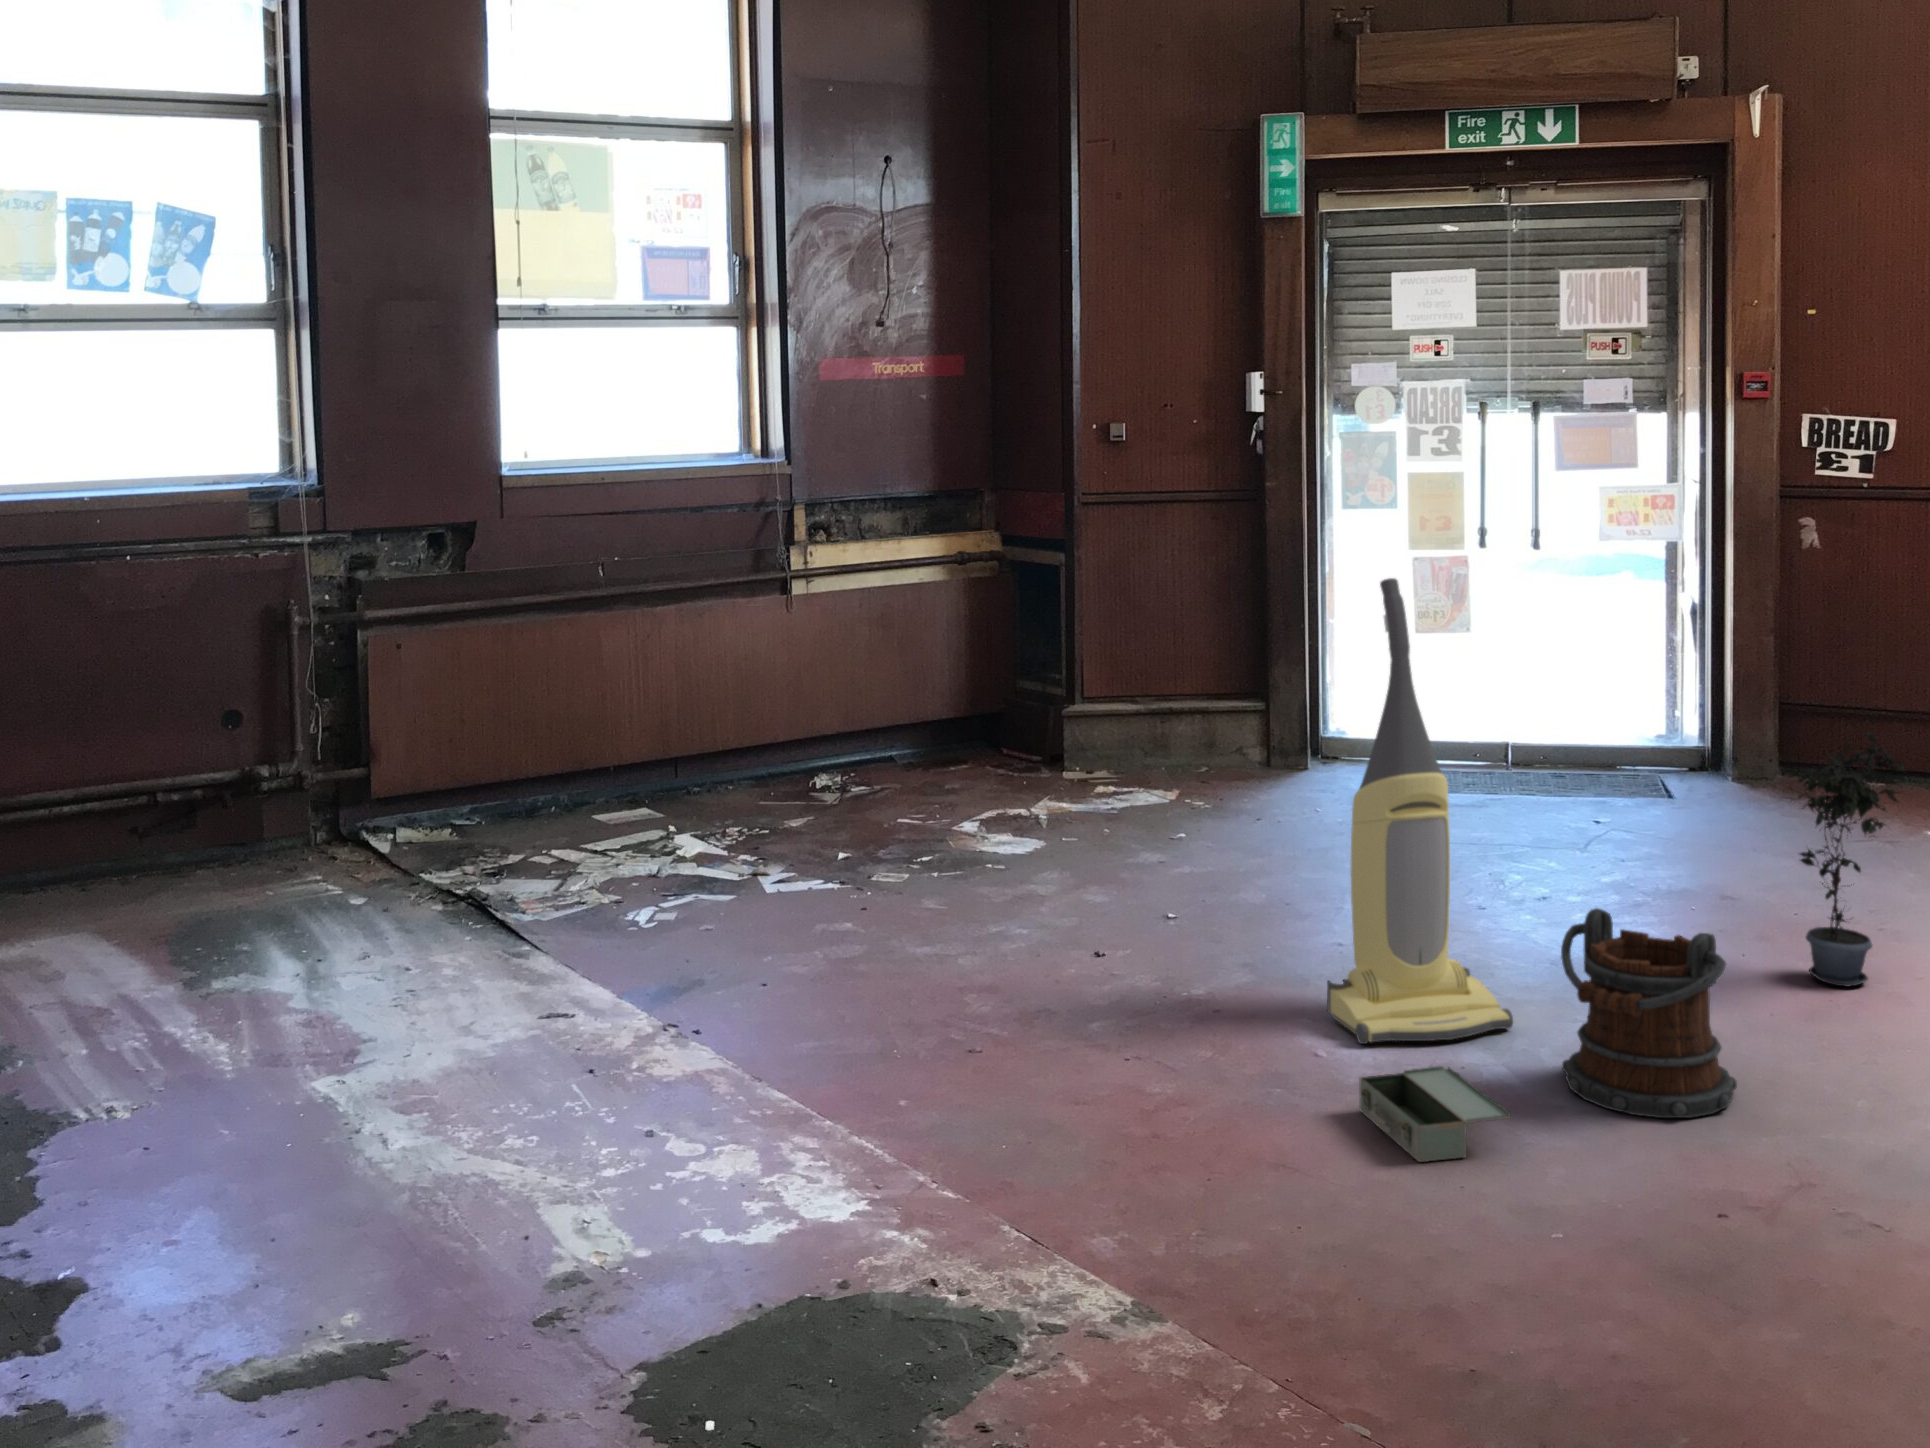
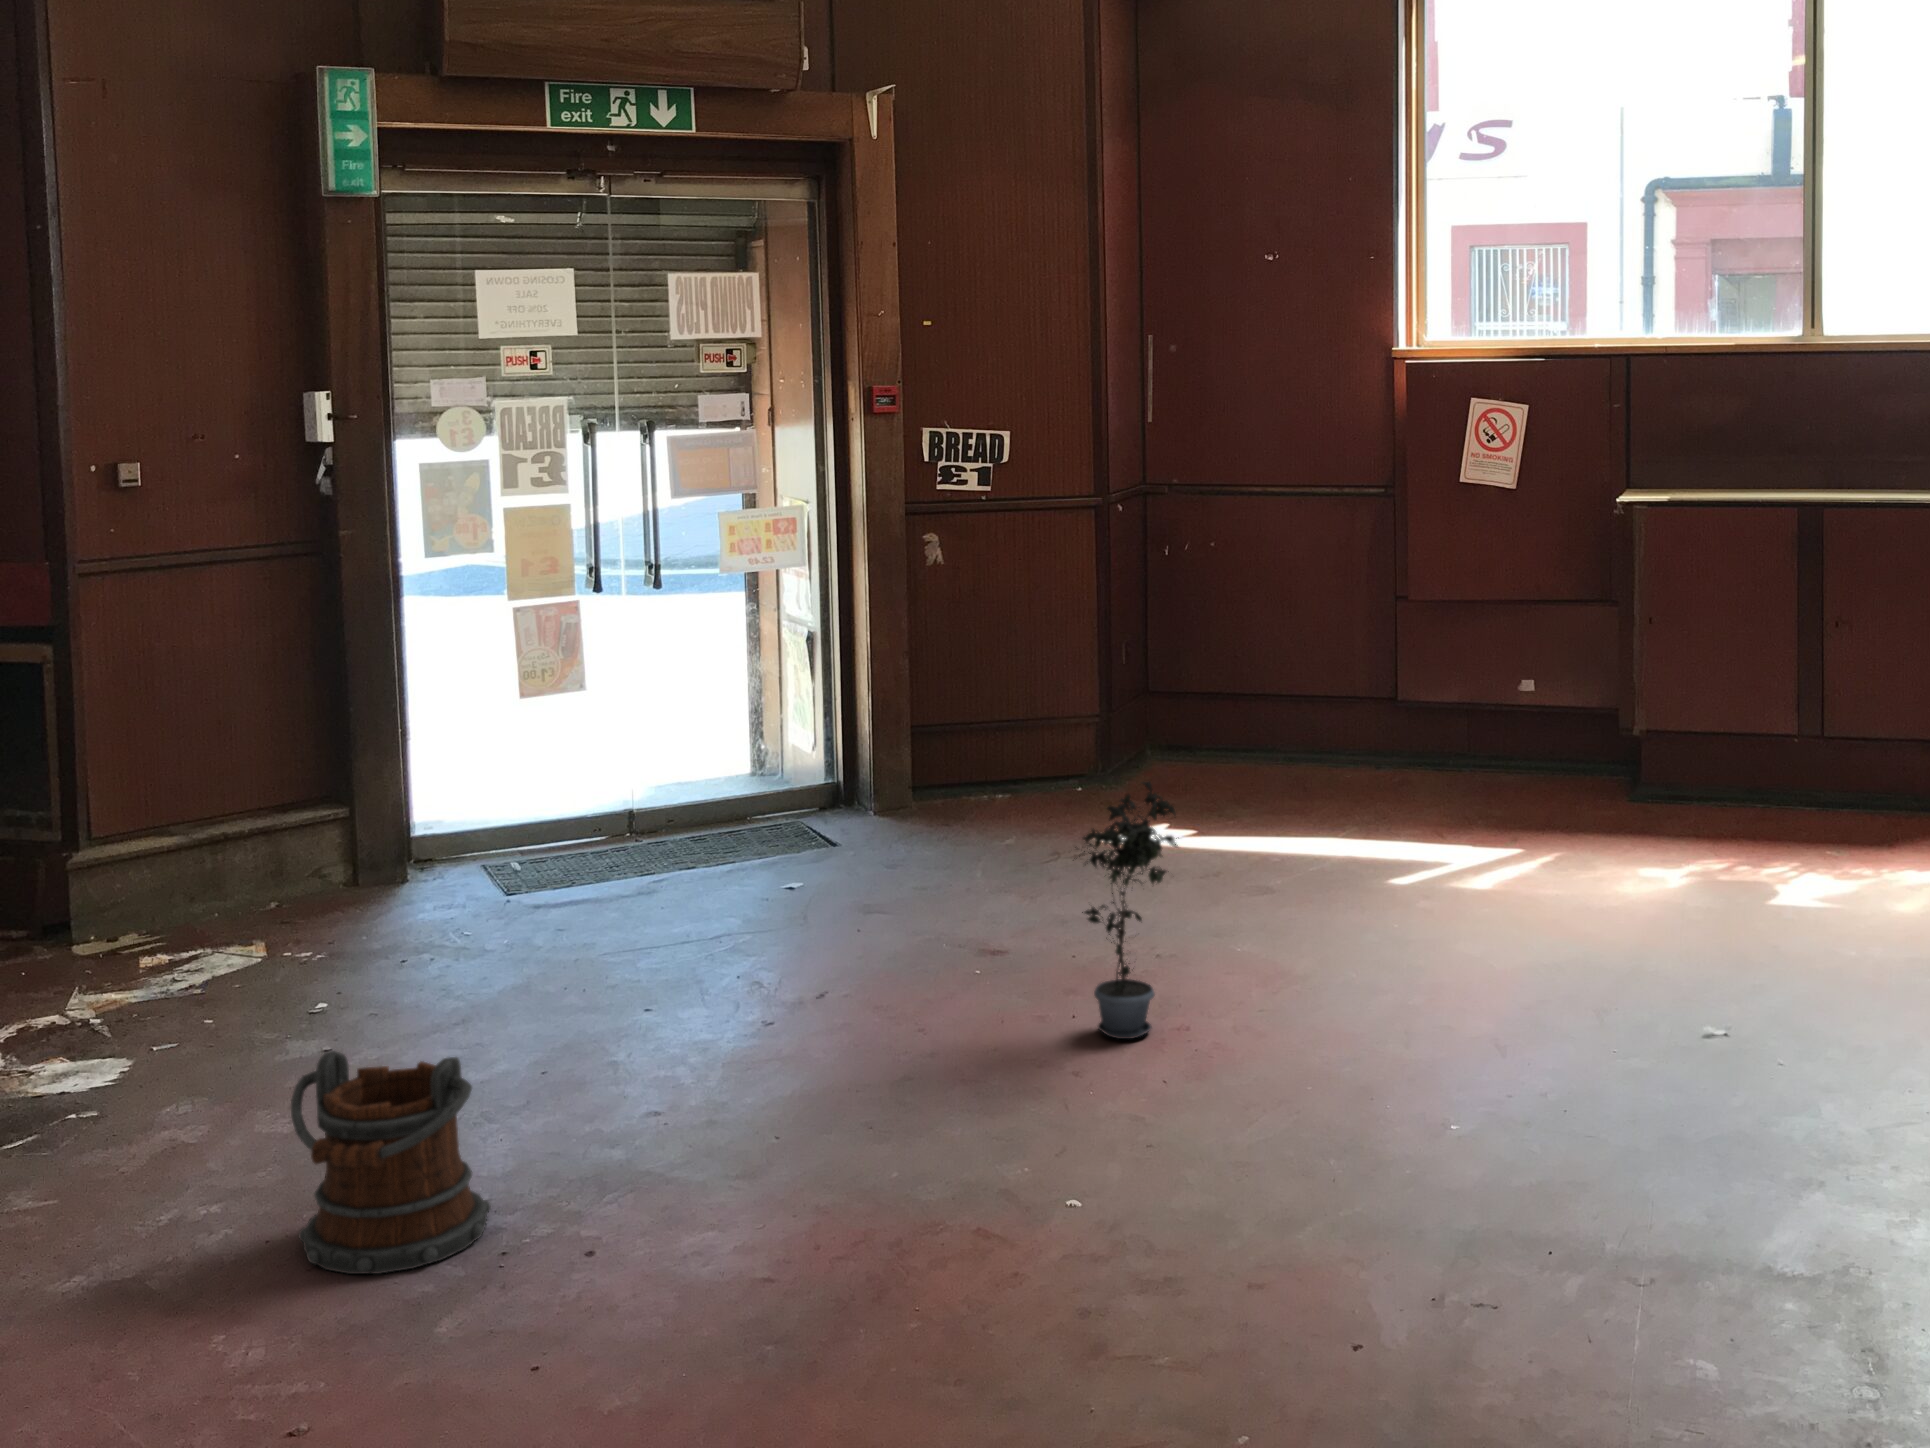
vacuum cleaner: present [1327,578,1513,1044] -> none [673,684,880,1236]
bucket: present [1561,908,1737,1118] -> present [291,1051,491,1274]
toolbox: present [1359,1066,1511,1162] -> none [796,1241,983,1364]

